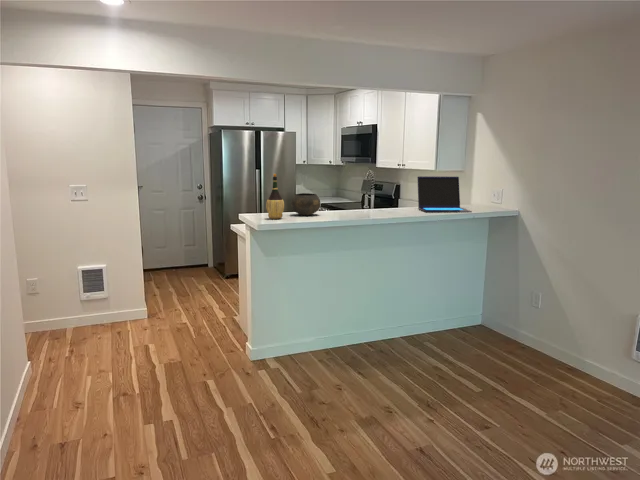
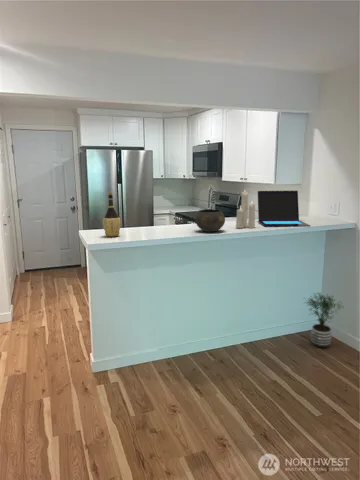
candle: none [396,169,416,213] -> present [236,192,255,228]
bowl: present [291,193,320,215] -> present [195,209,225,232]
potted plant: none [464,282,507,340] -> present [307,293,340,348]

